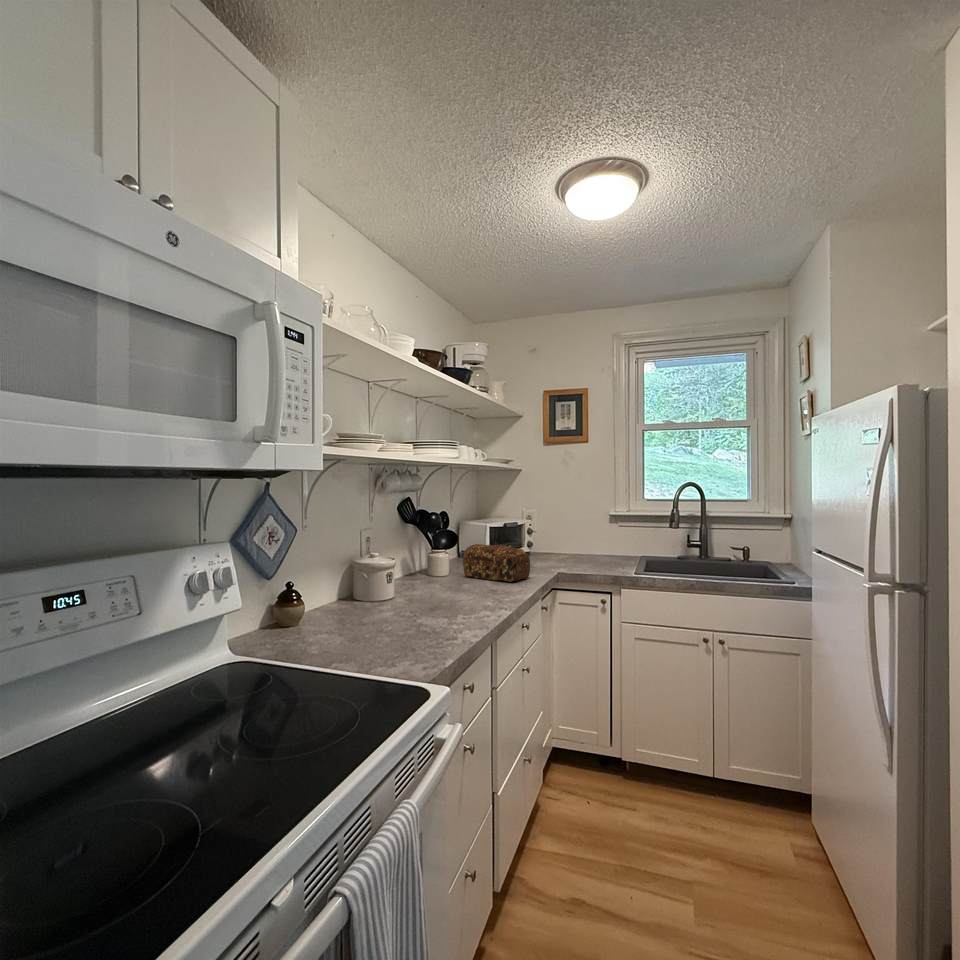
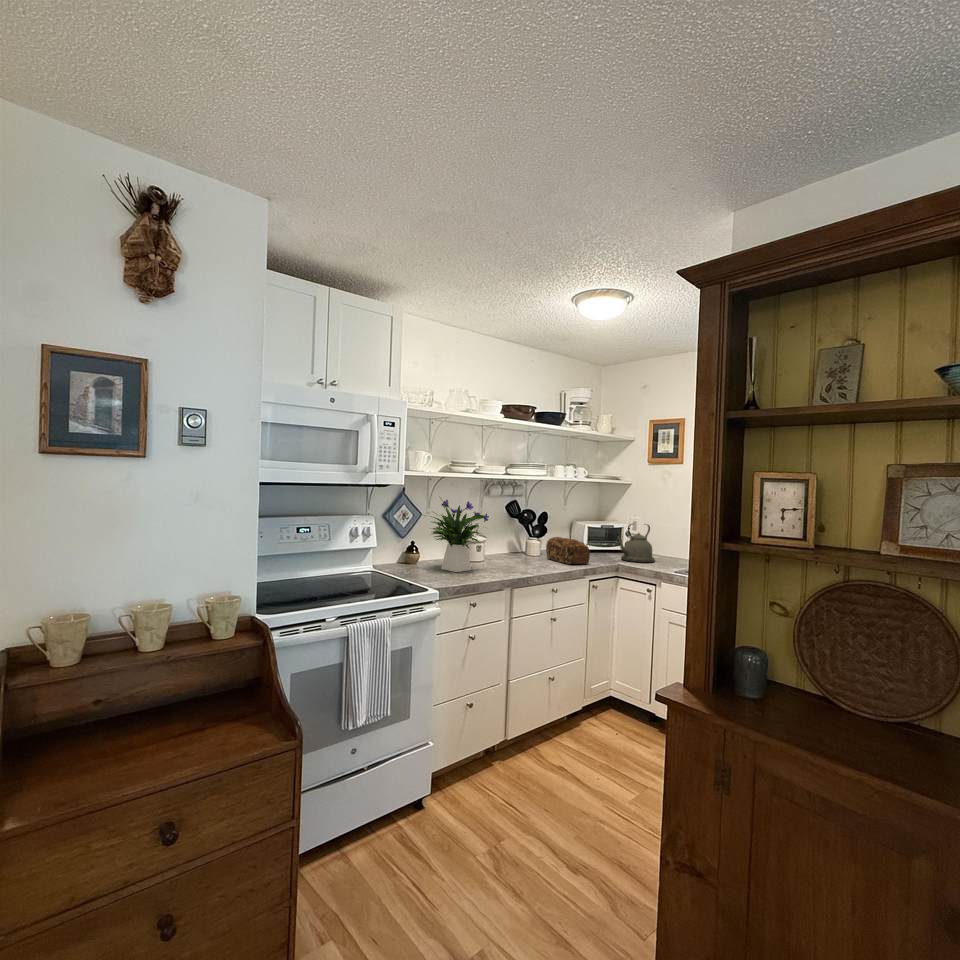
flower arrangement: none [314,493,445,628] -> present [431,500,489,572]
kettle: none [539,517,579,566] -> present [617,524,655,563]

